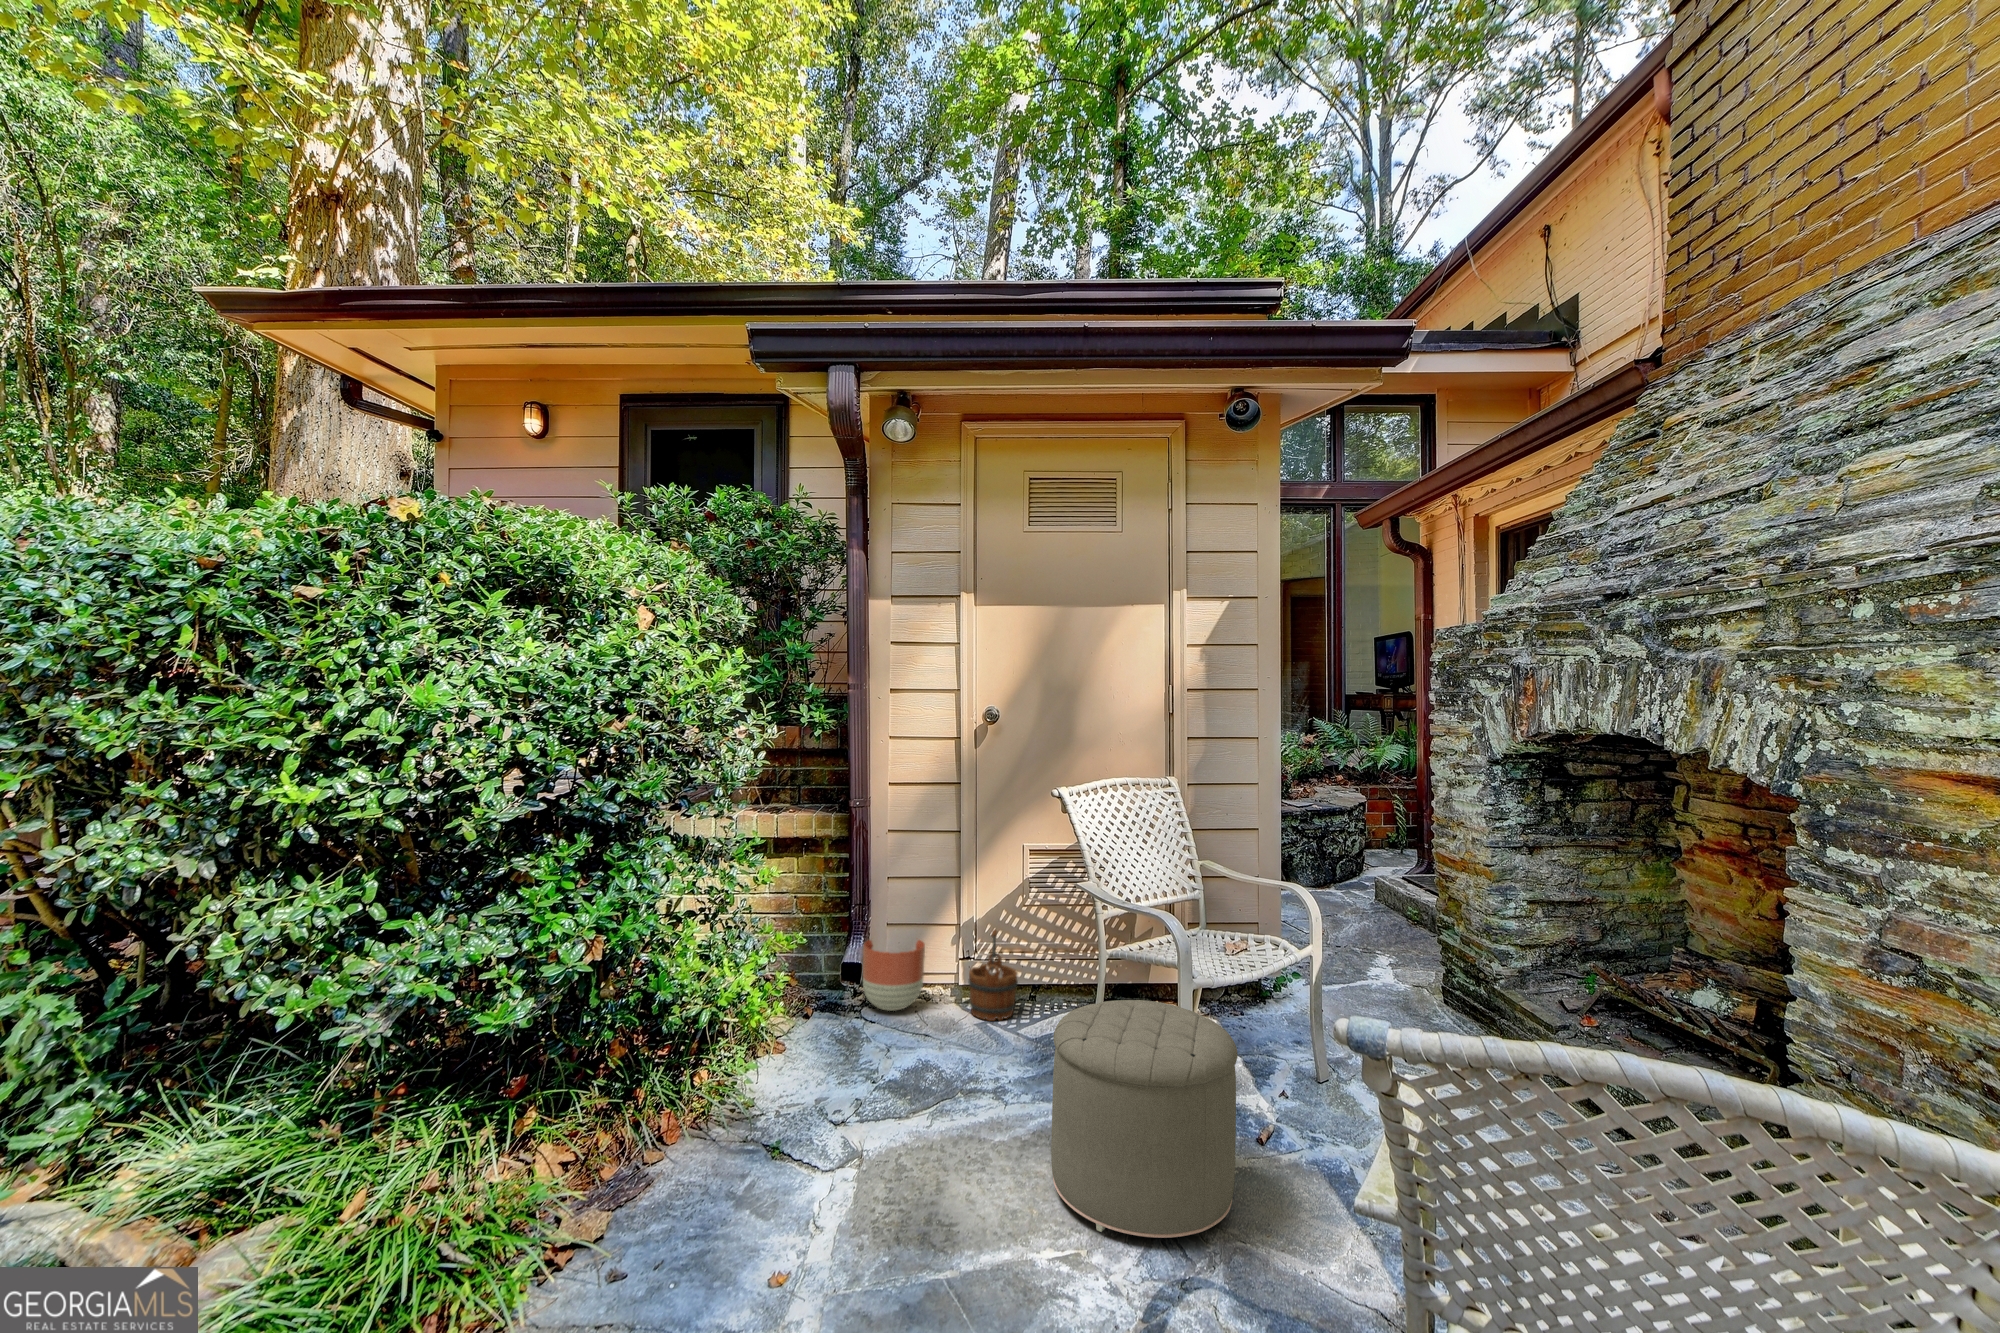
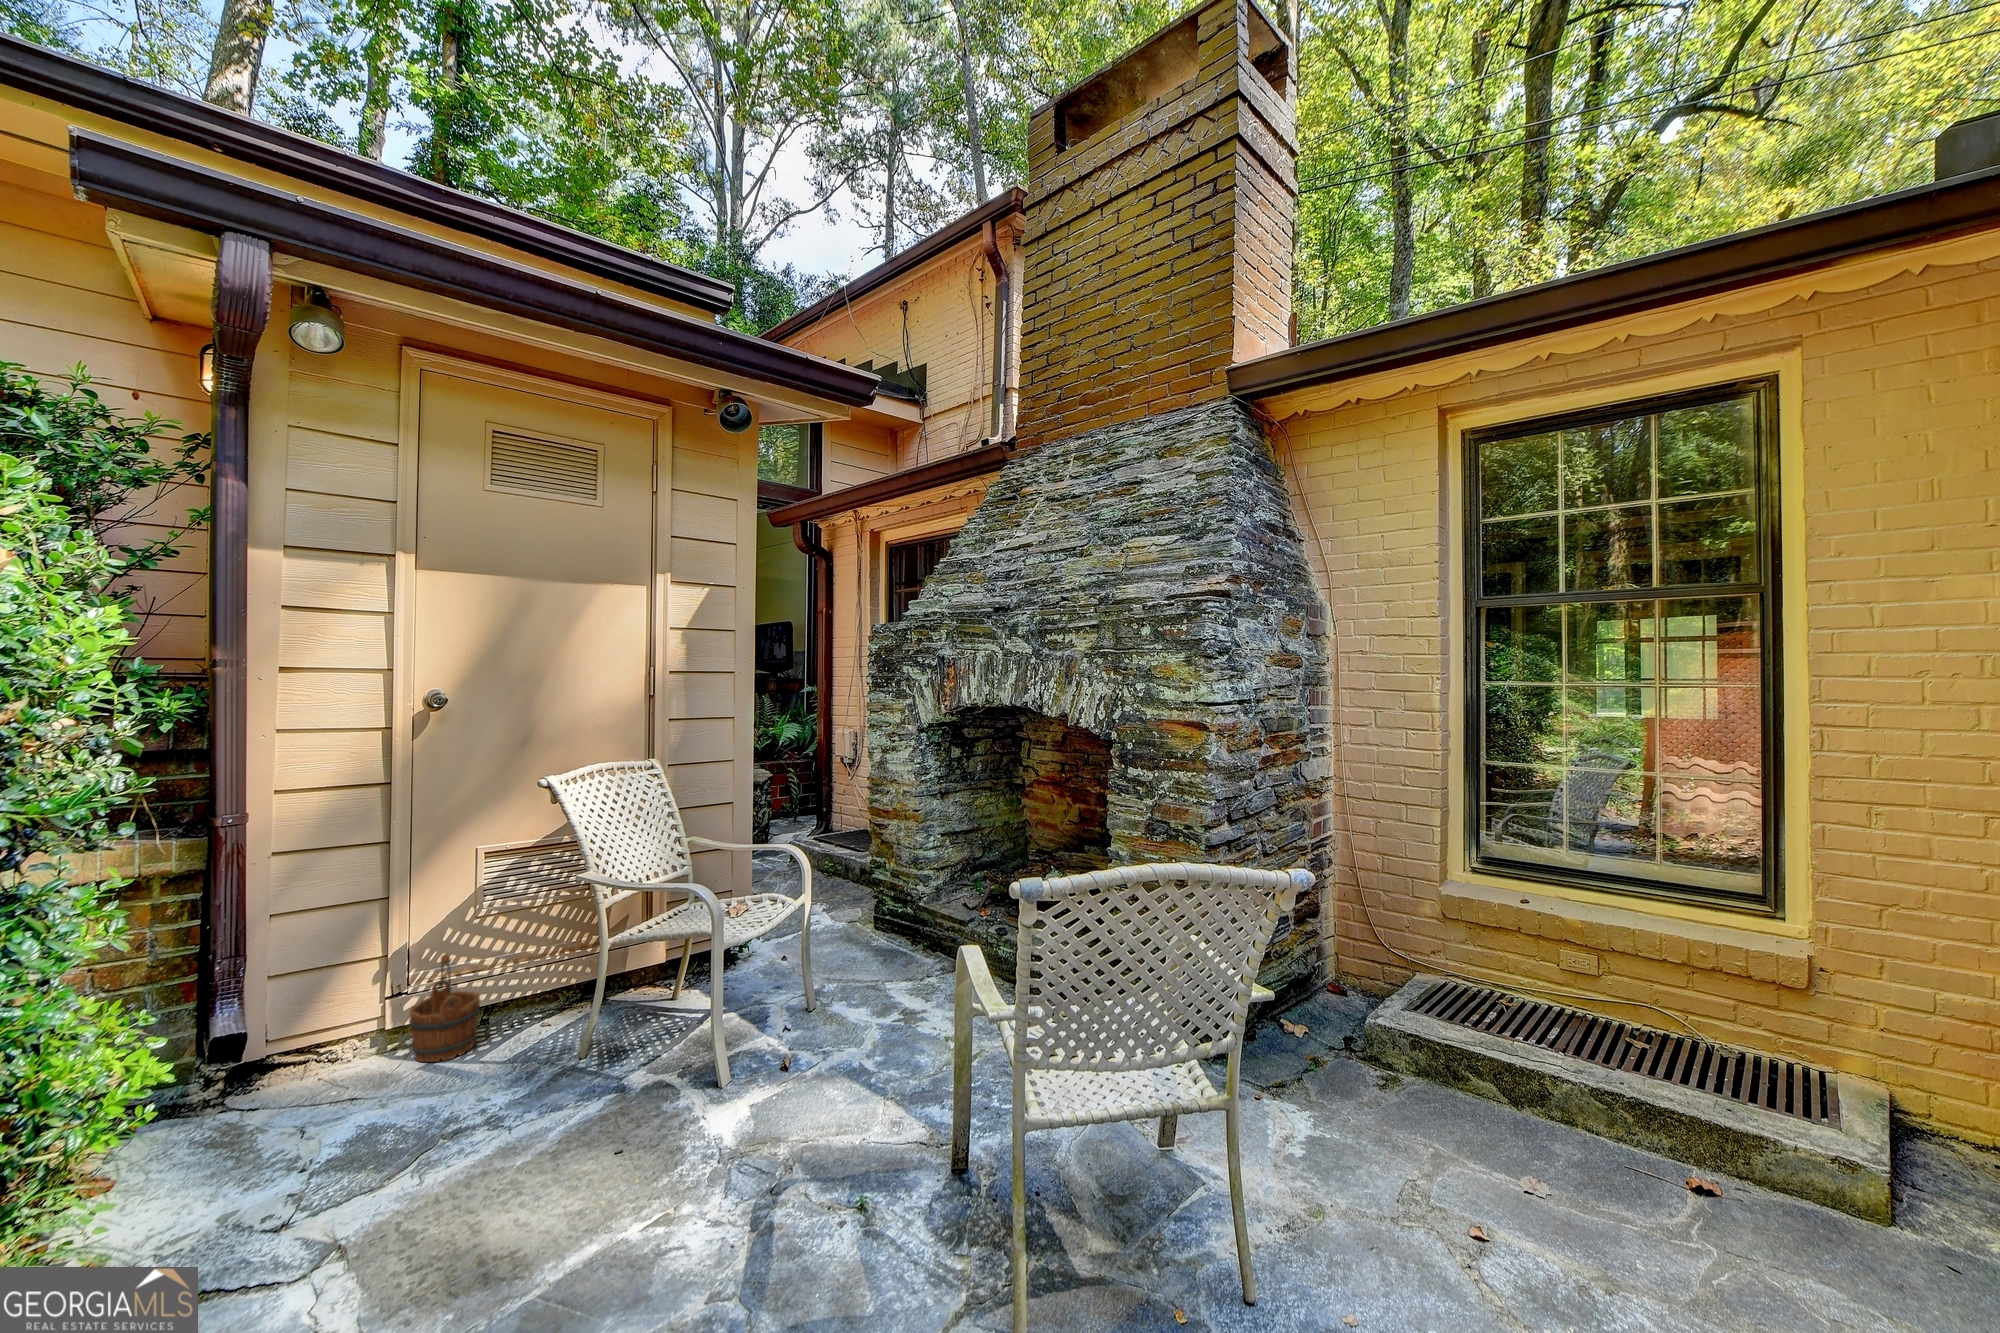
planter: present [863,940,925,1011] -> none [228,996,338,1103]
ottoman: present [1051,1000,1238,1238] -> none [631,977,812,1210]

